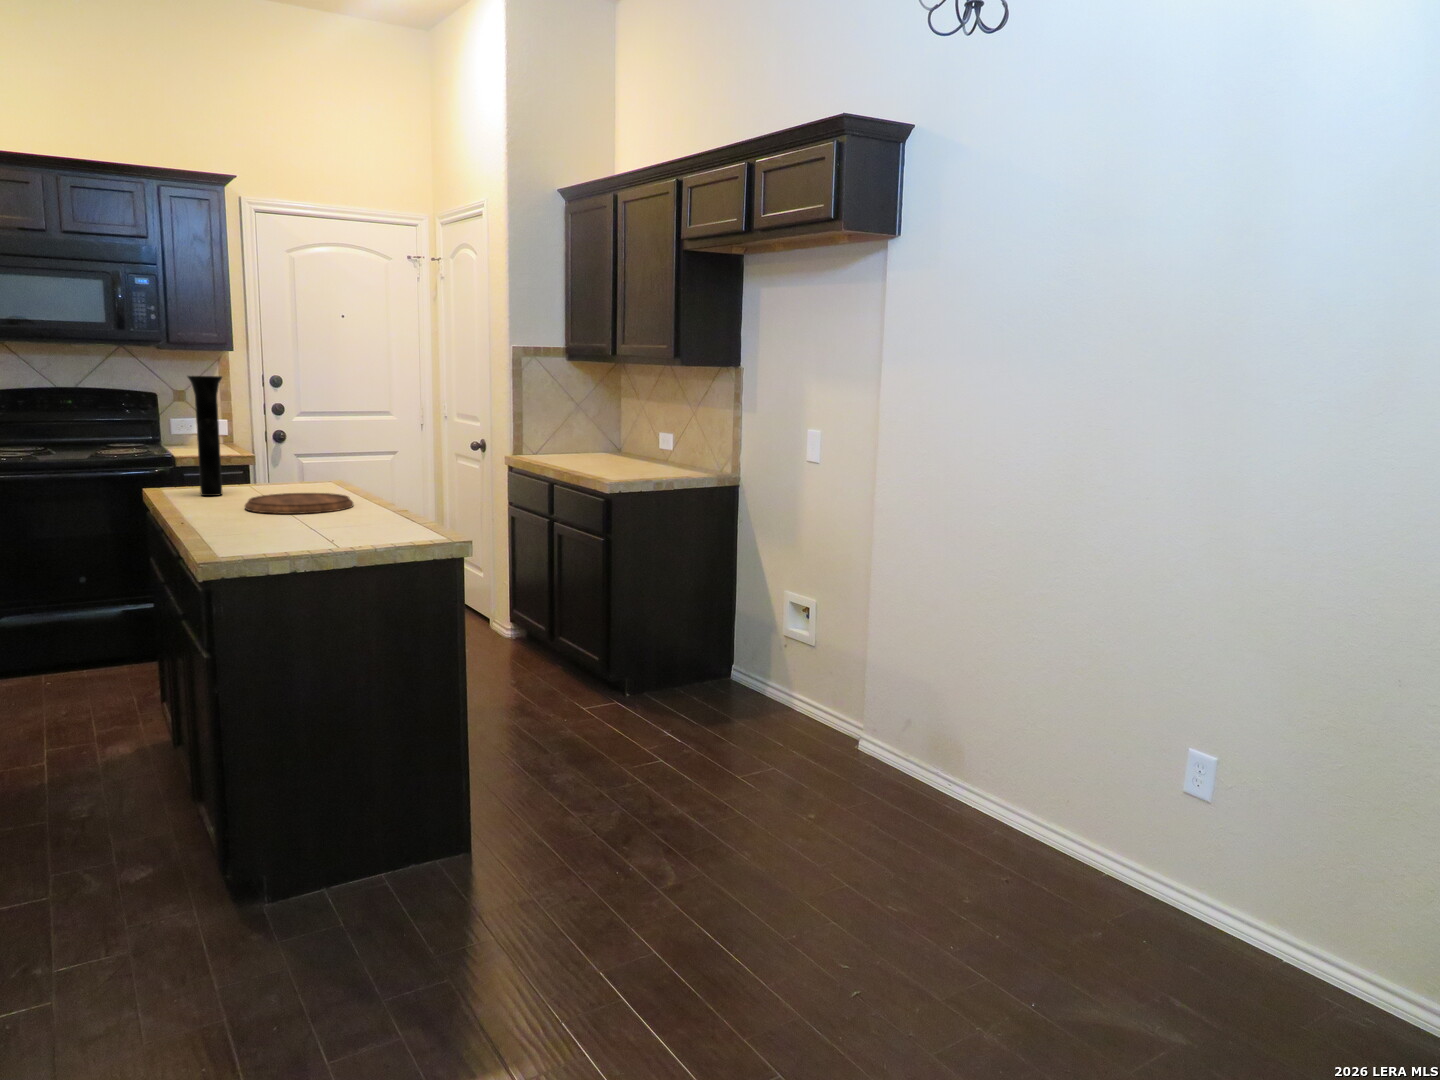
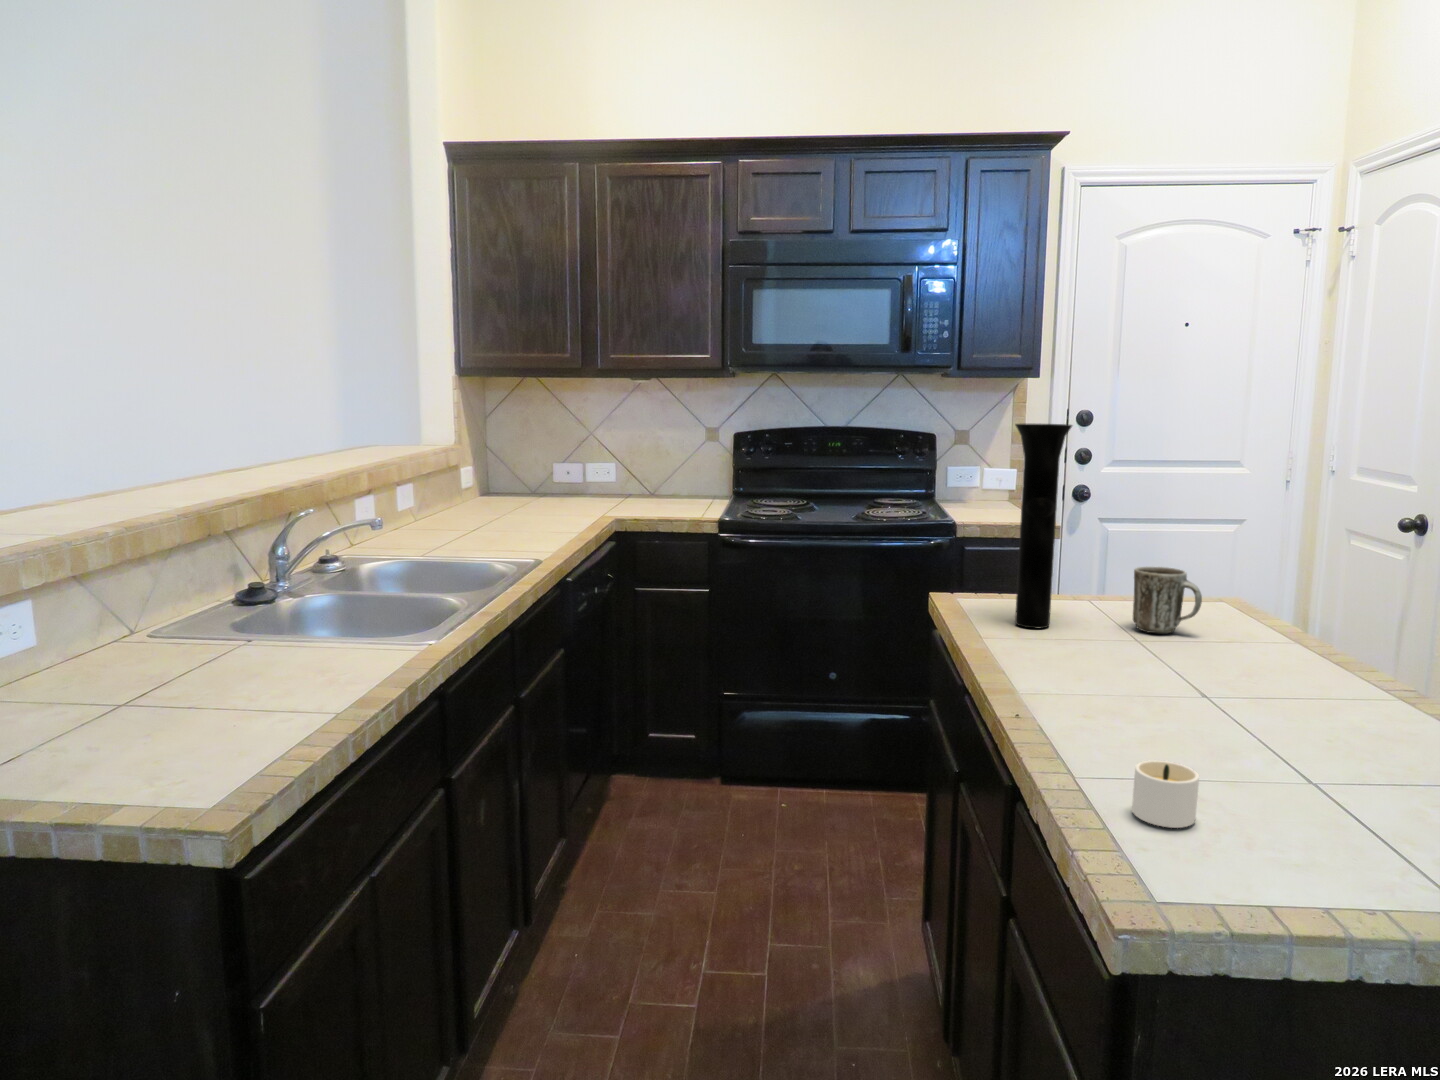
mug: none [270,457,307,493] -> present [1133,567,1202,633]
cutting board: present [245,493,353,514] -> none [1108,648,1332,722]
candle: none [229,513,268,538] -> present [1132,760,1199,828]

